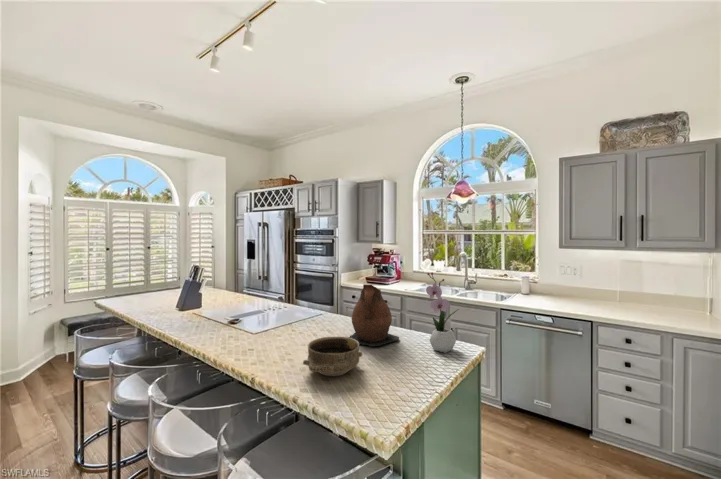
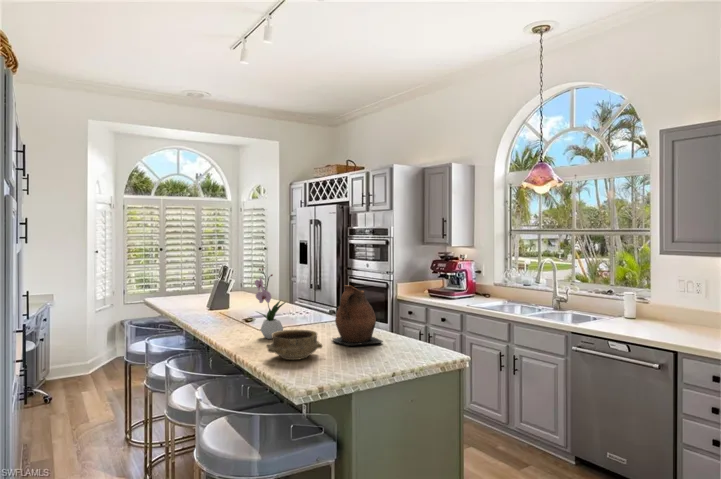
flower arrangement: present [426,273,457,353] -> present [255,268,286,339]

